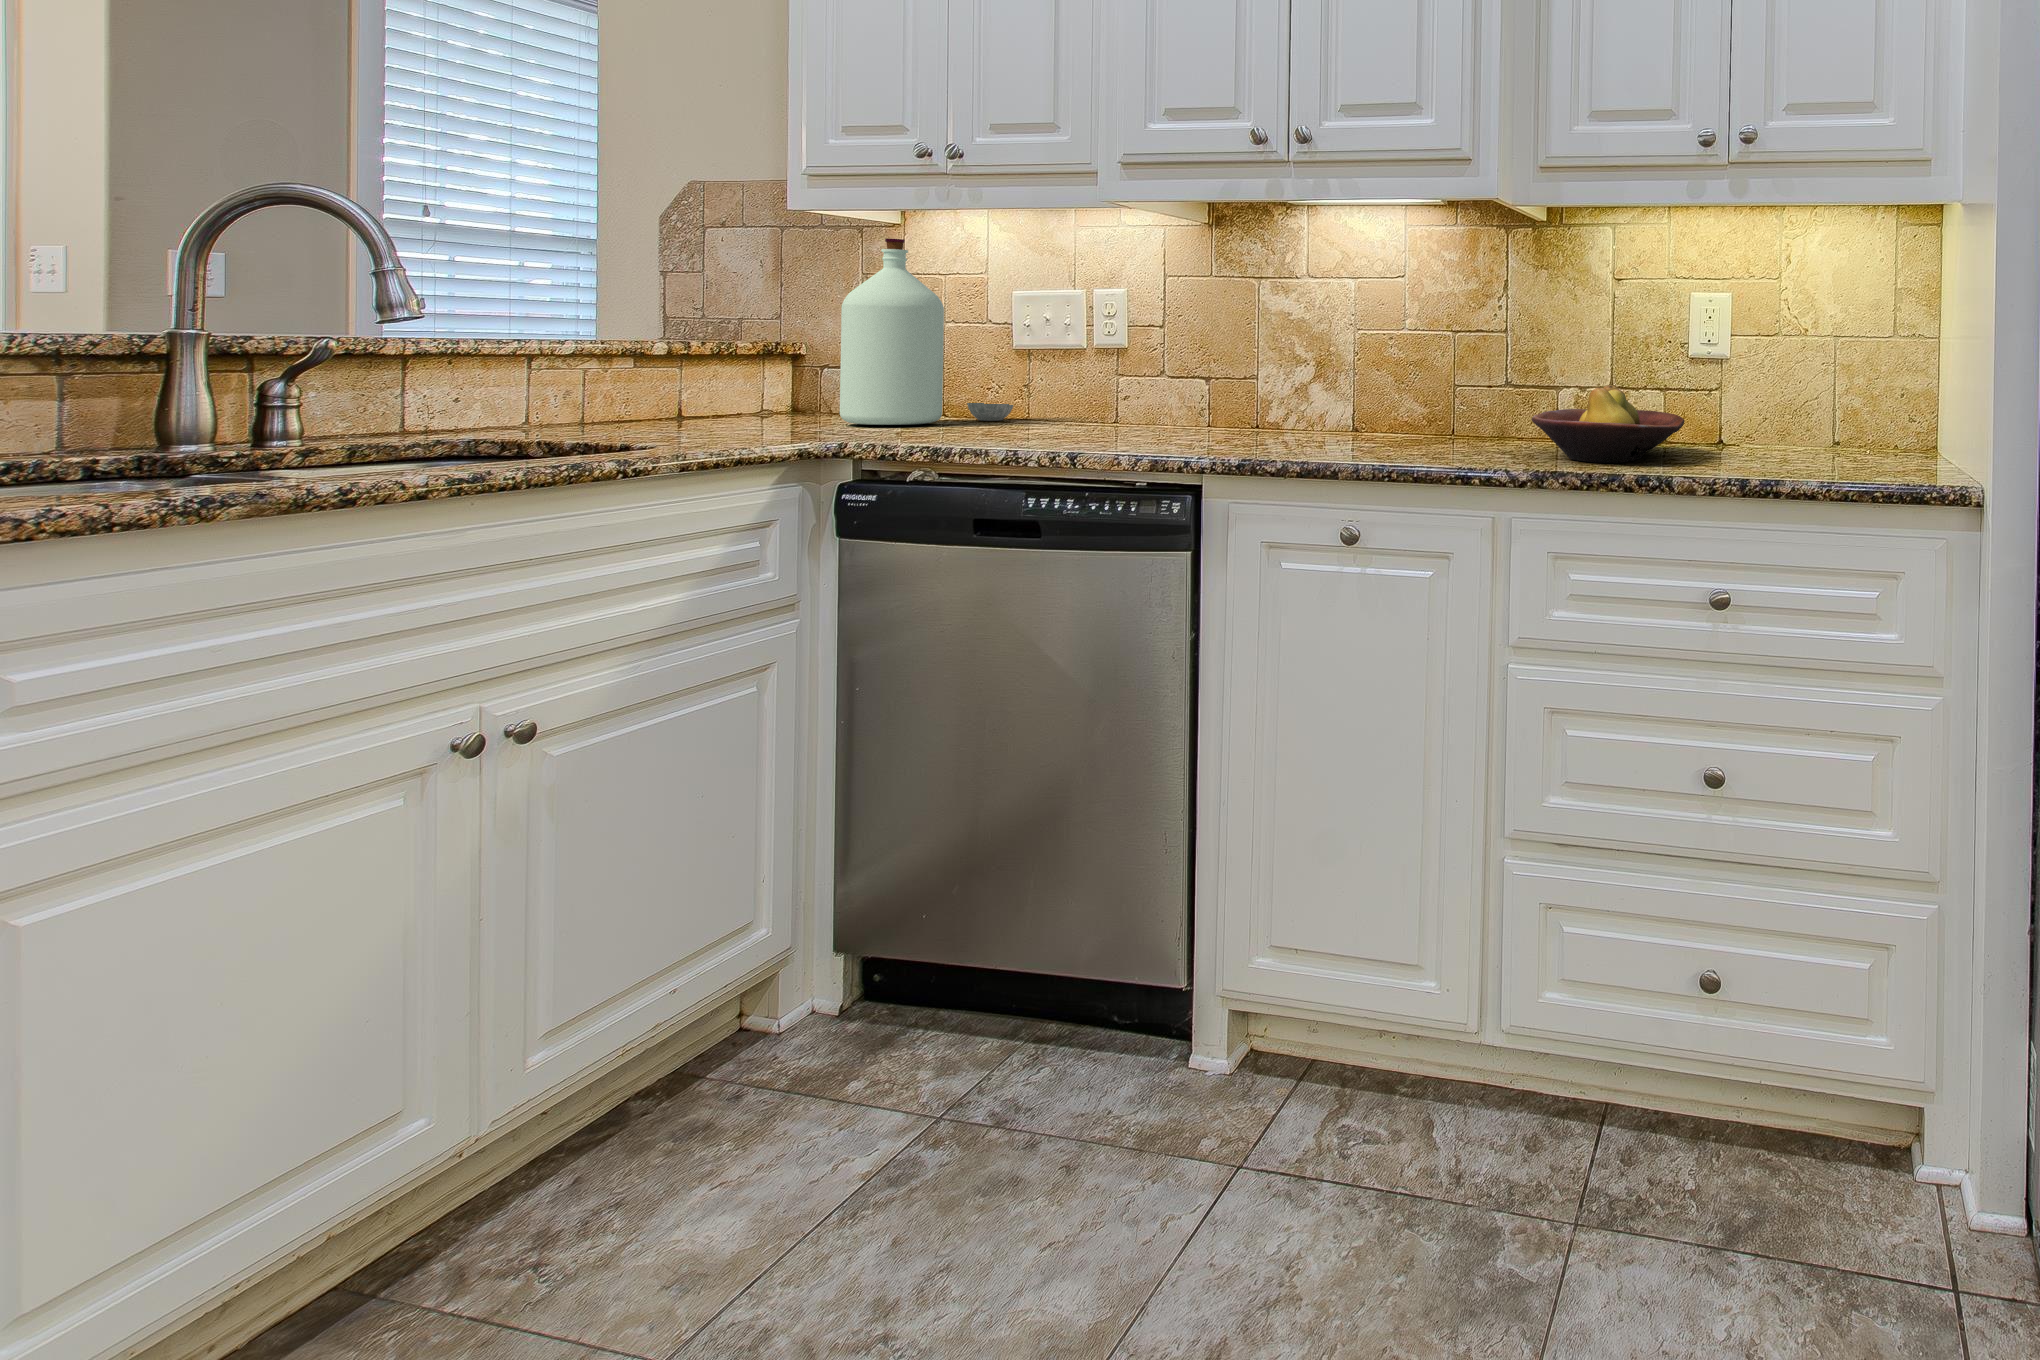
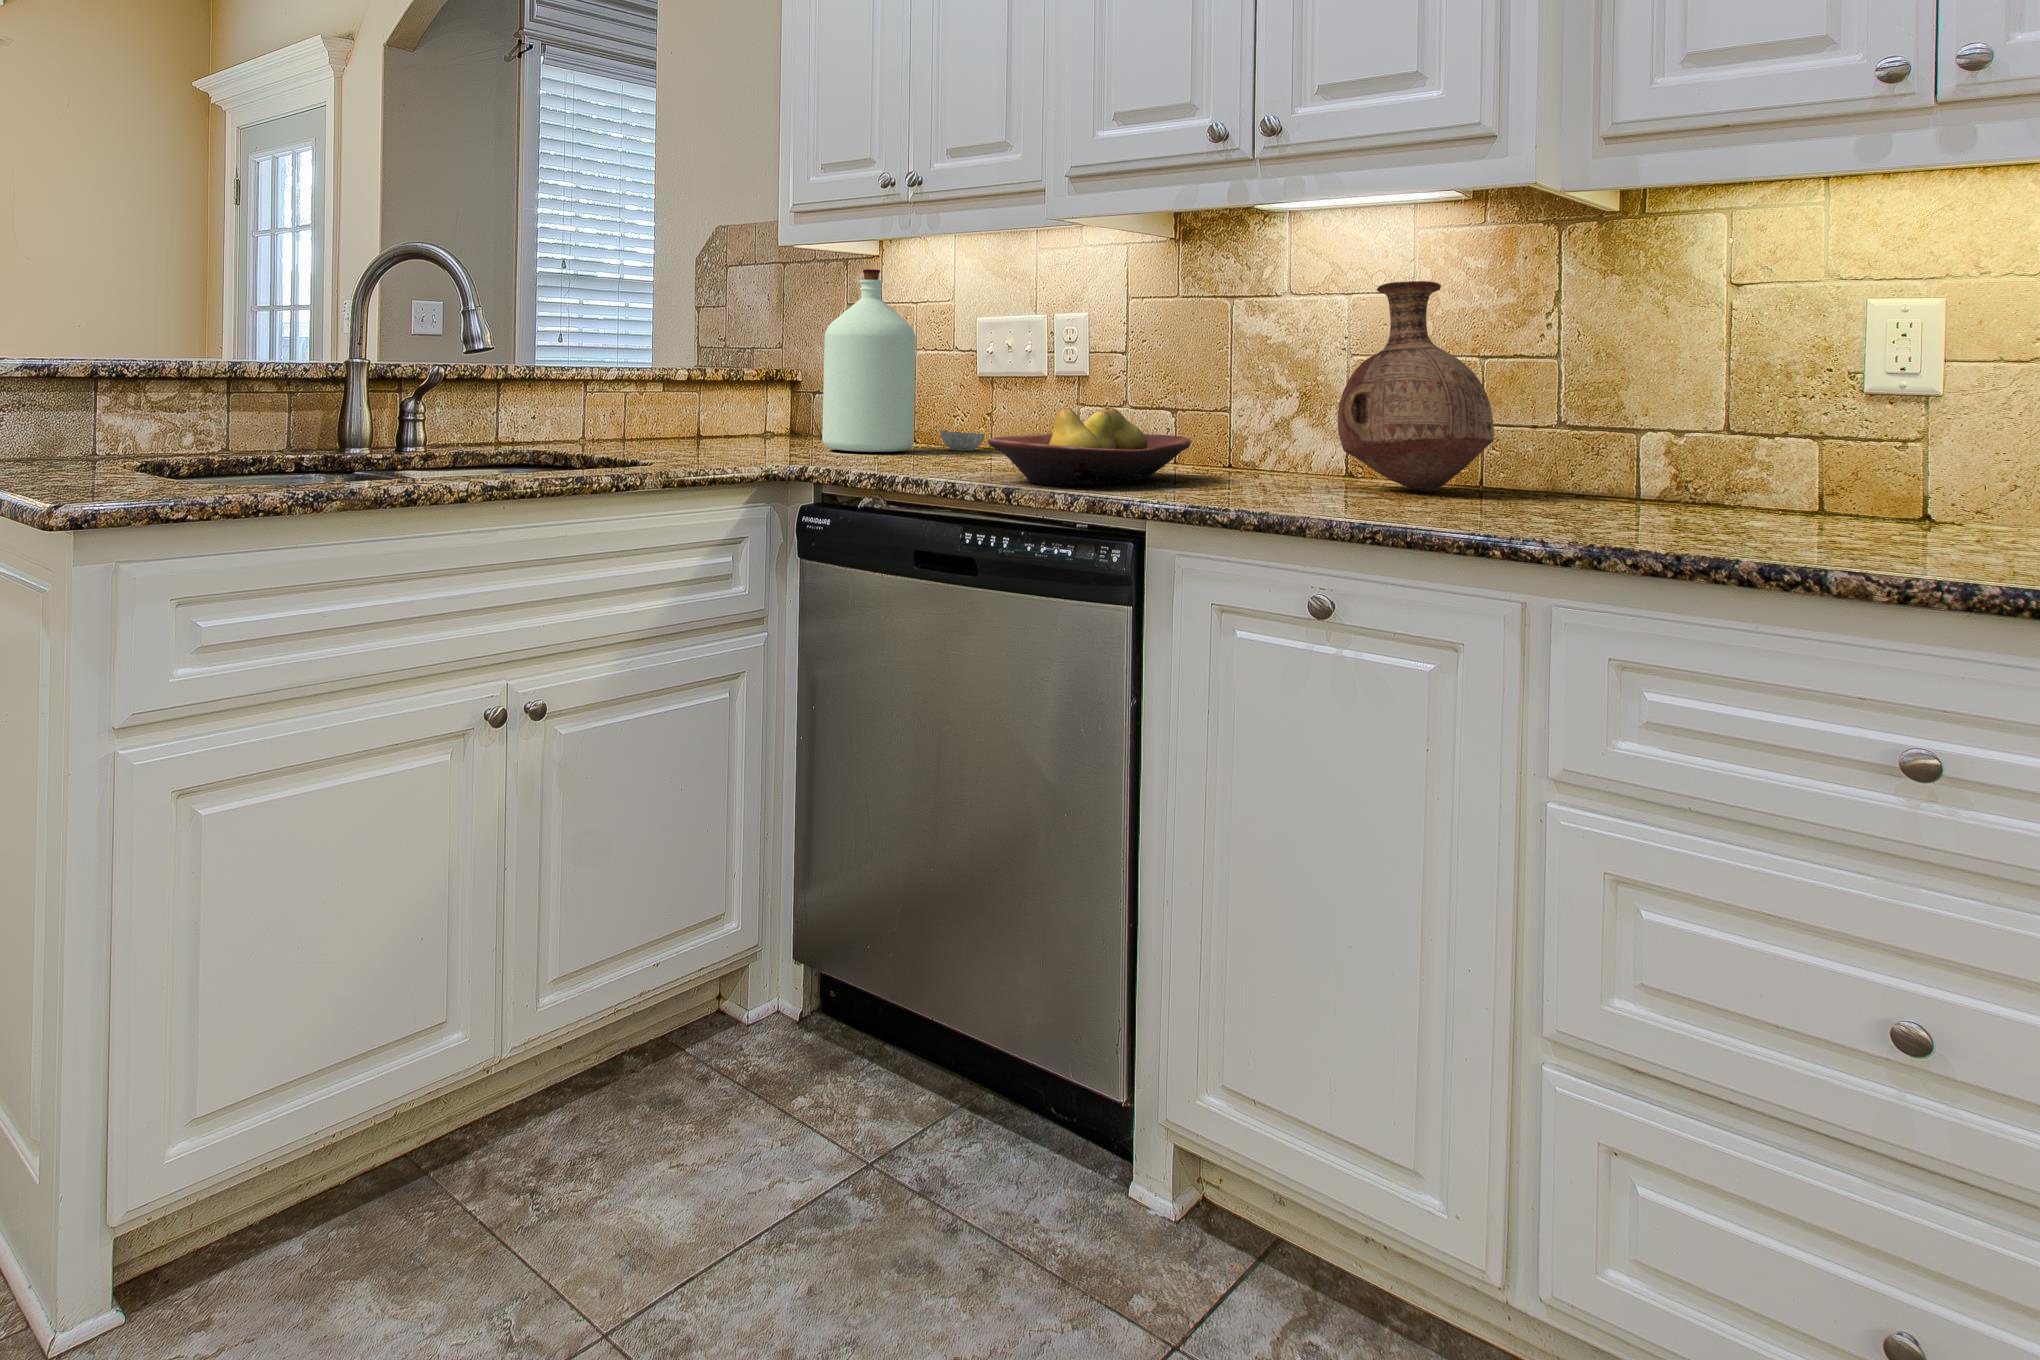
vase: none [1345,269,1459,439] -> present [1338,281,1494,492]
fruit bowl: present [1531,385,1685,463] -> present [988,407,1191,486]

